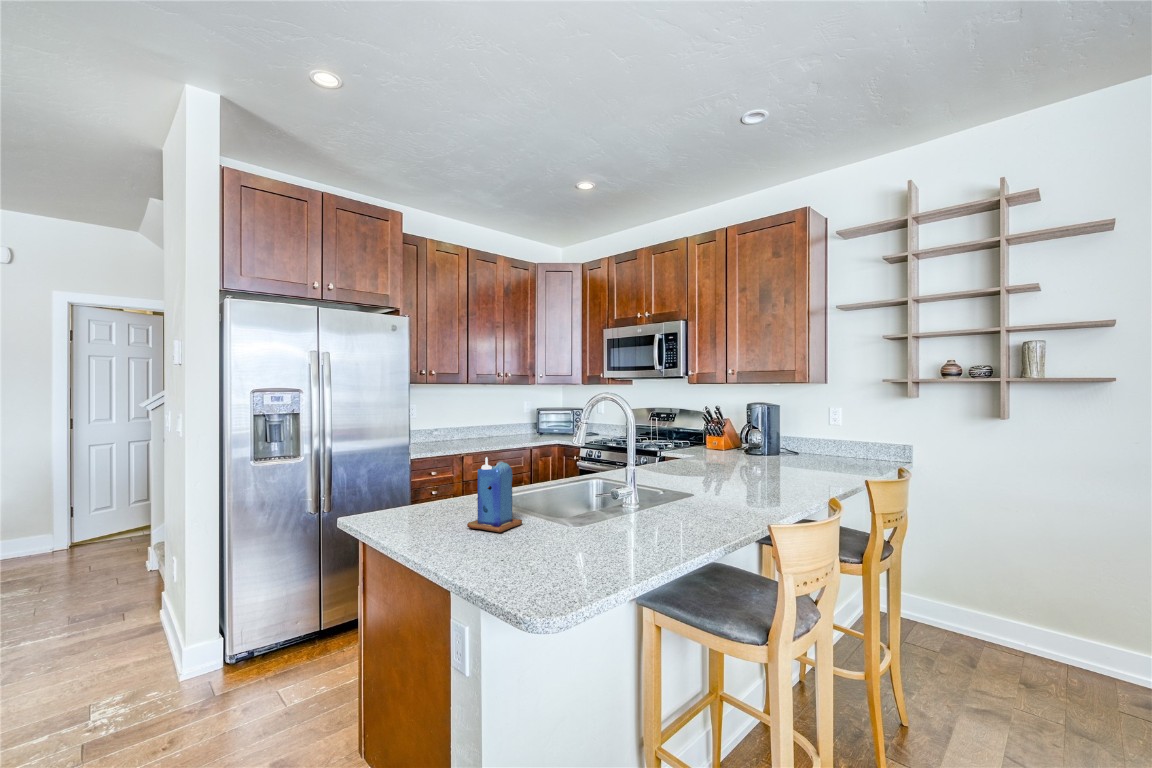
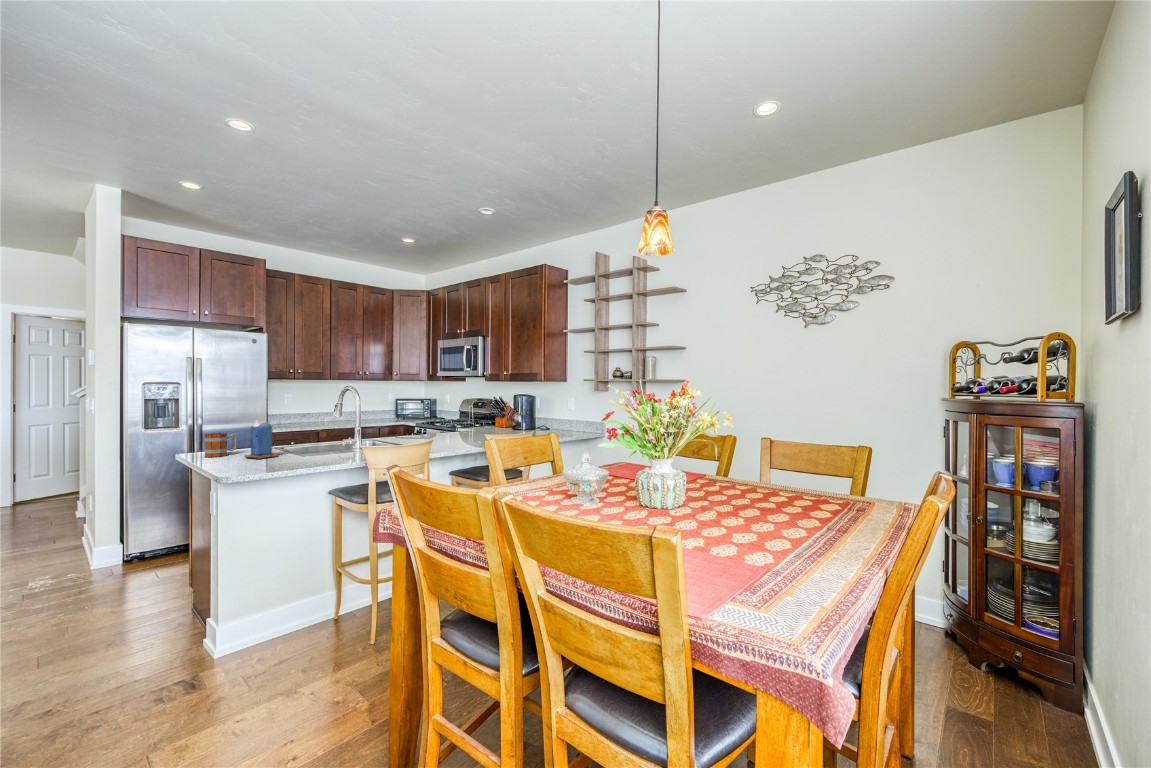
mug: none [388,478,435,525] -> present [205,433,237,457]

